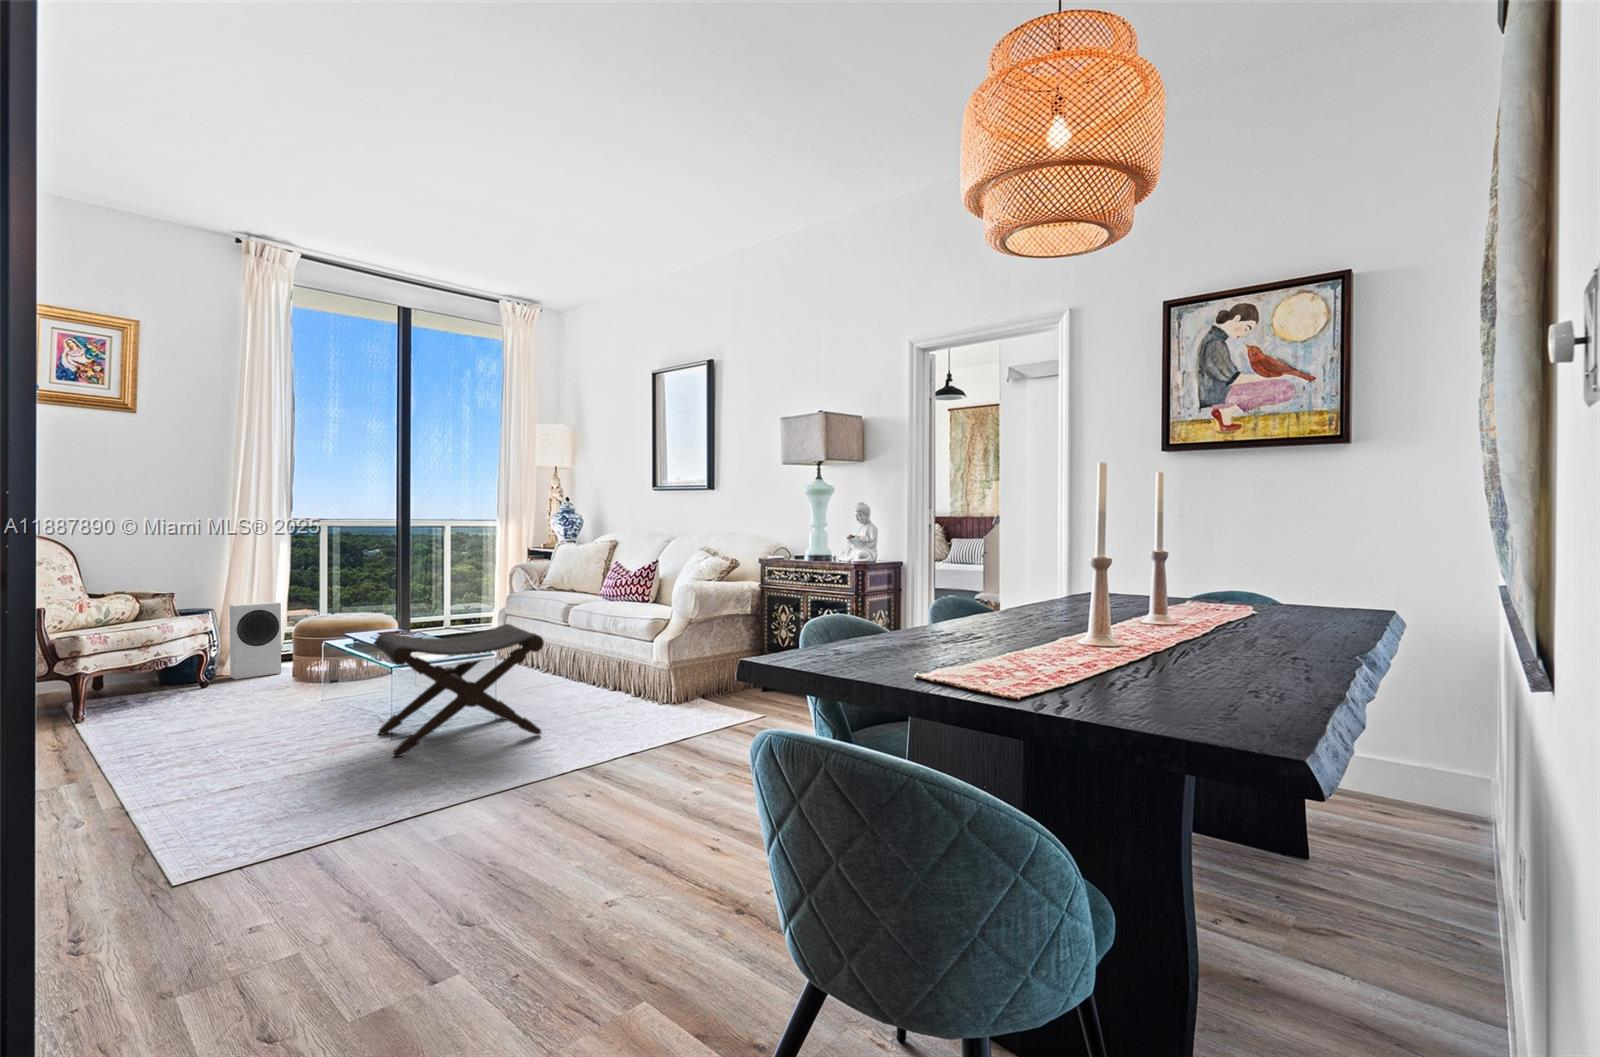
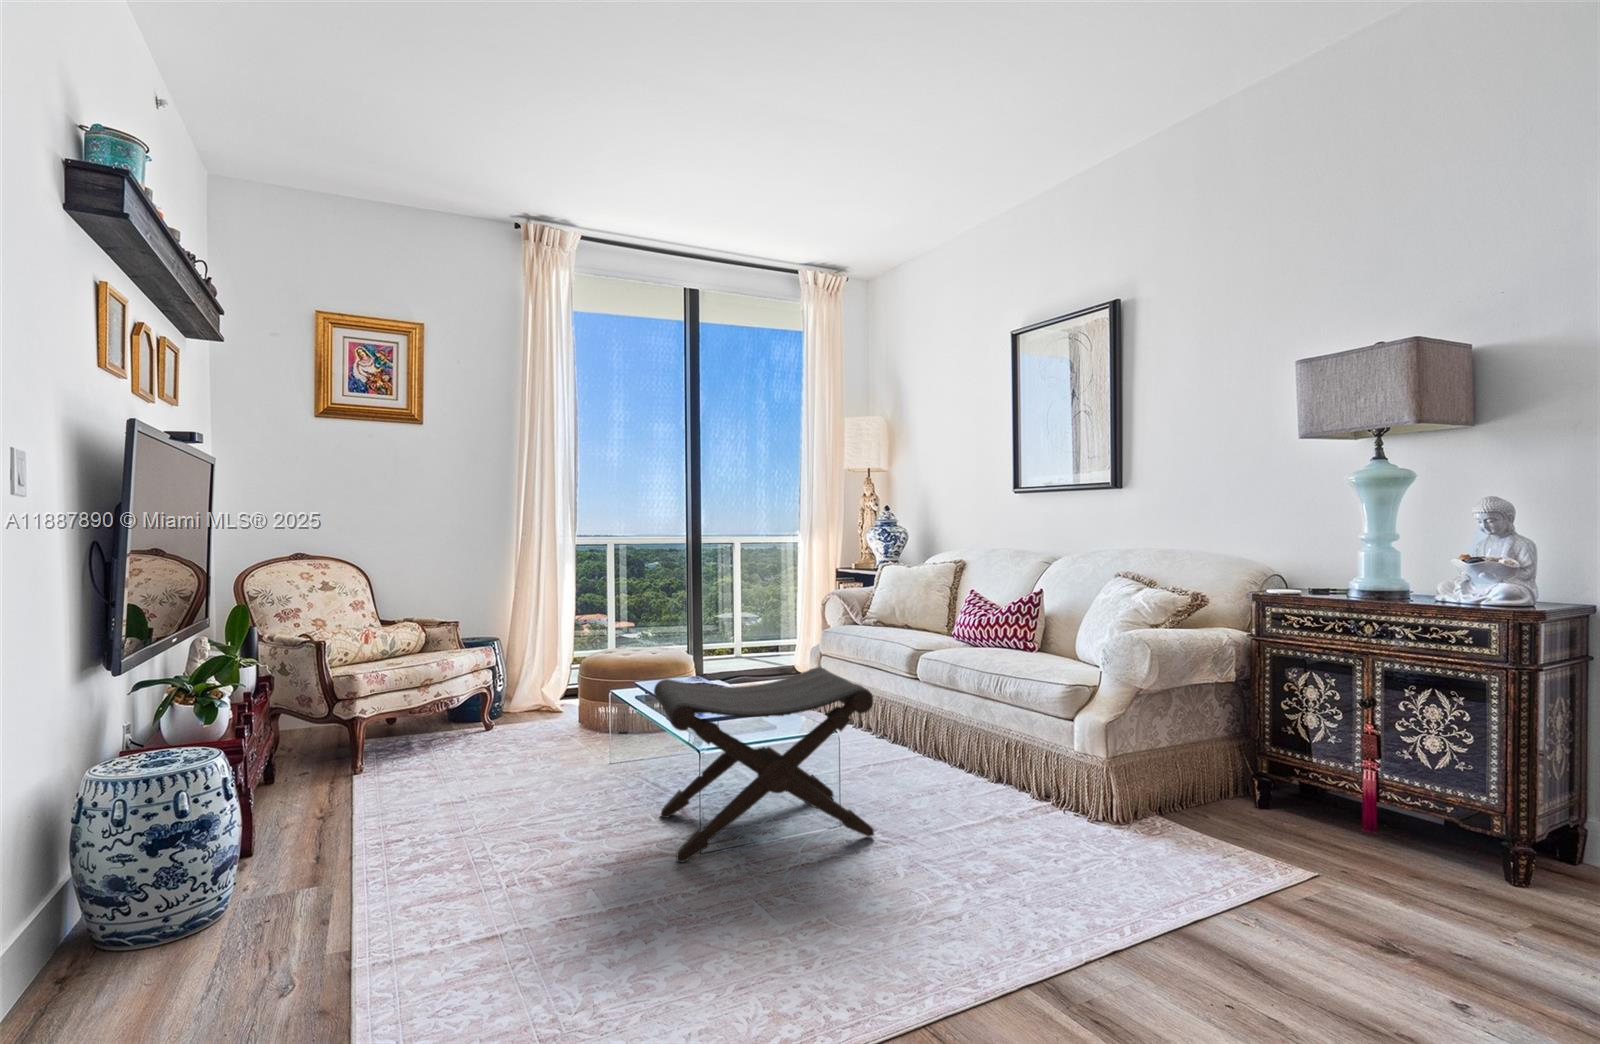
speaker: present [230,602,281,679] -> none [513,631,566,721]

